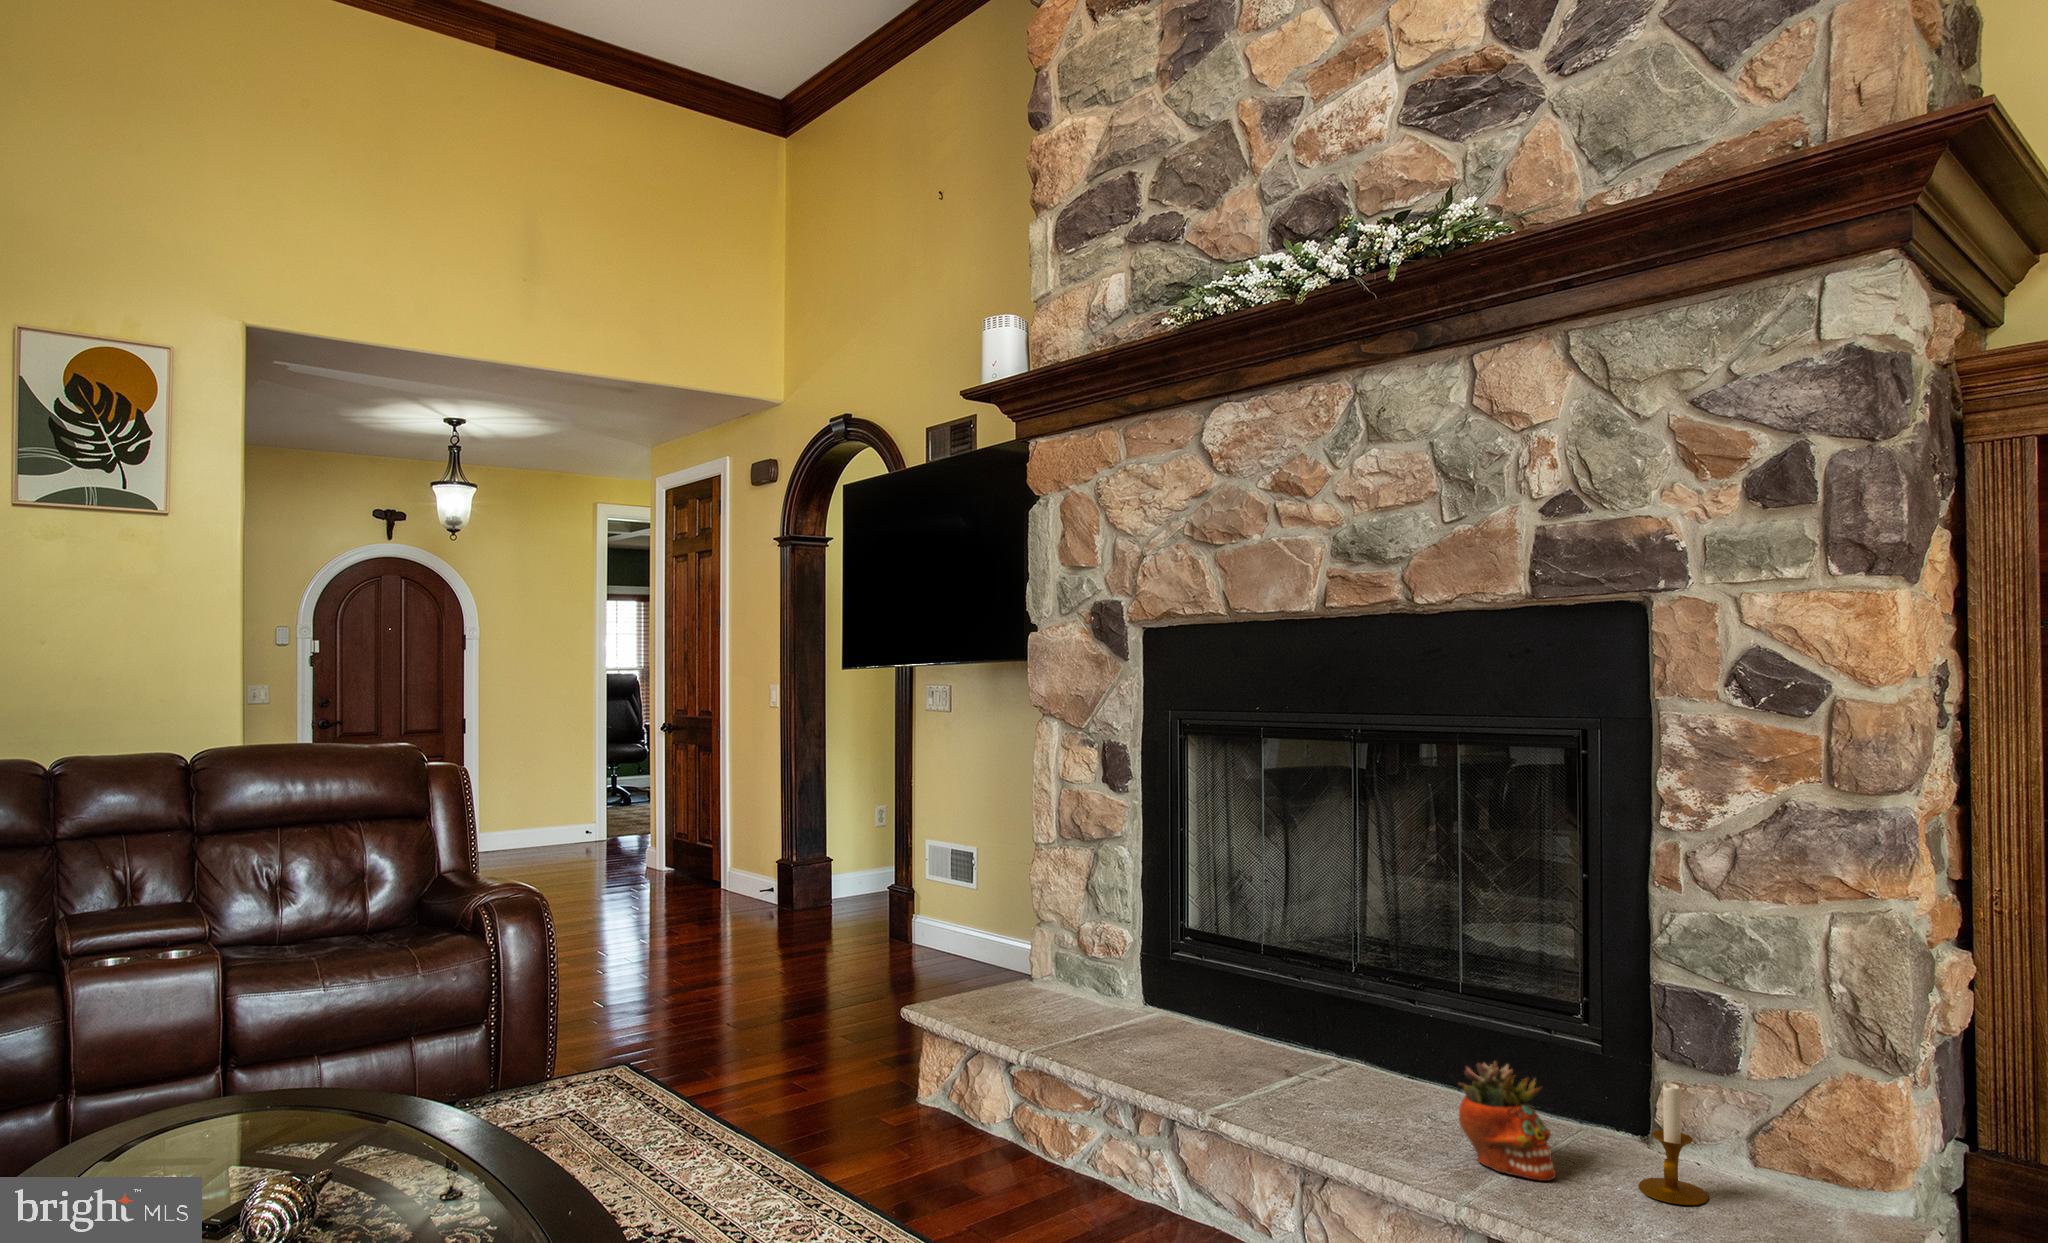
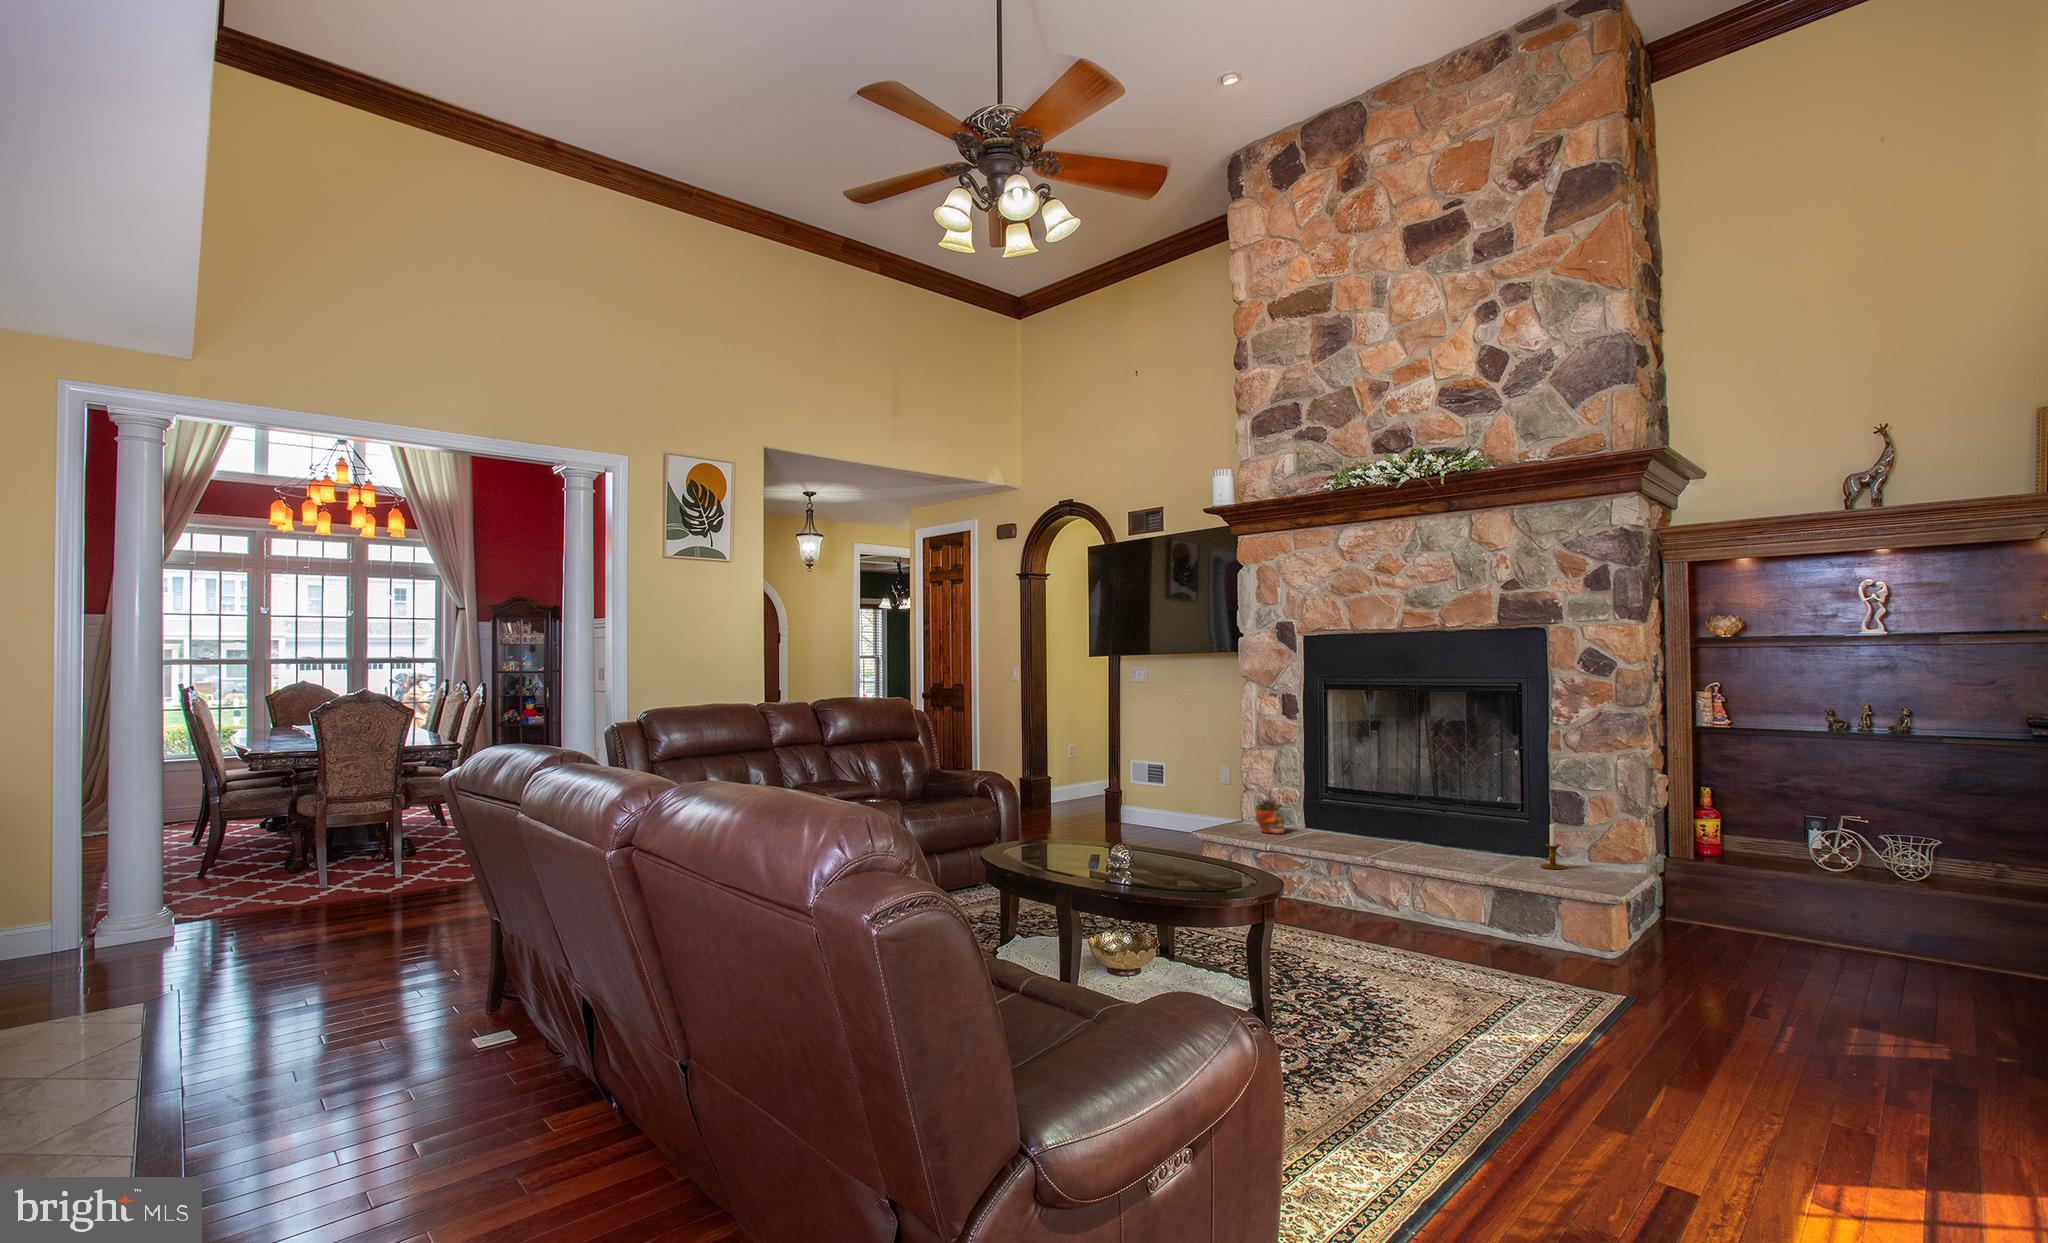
succulent planter: present [1459,1062,1556,1181] -> present [1255,799,1285,834]

